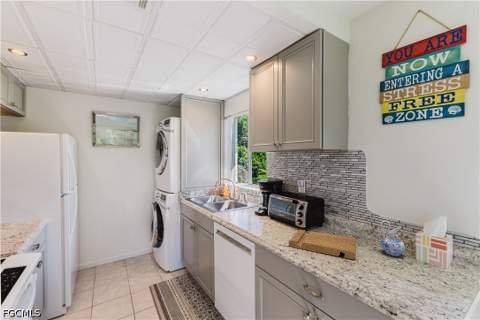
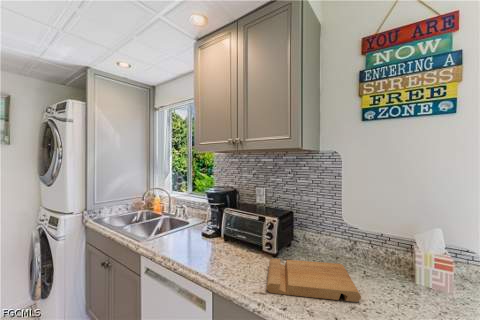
ceramic pitcher: present [381,220,405,256] -> none [374,240,403,283]

